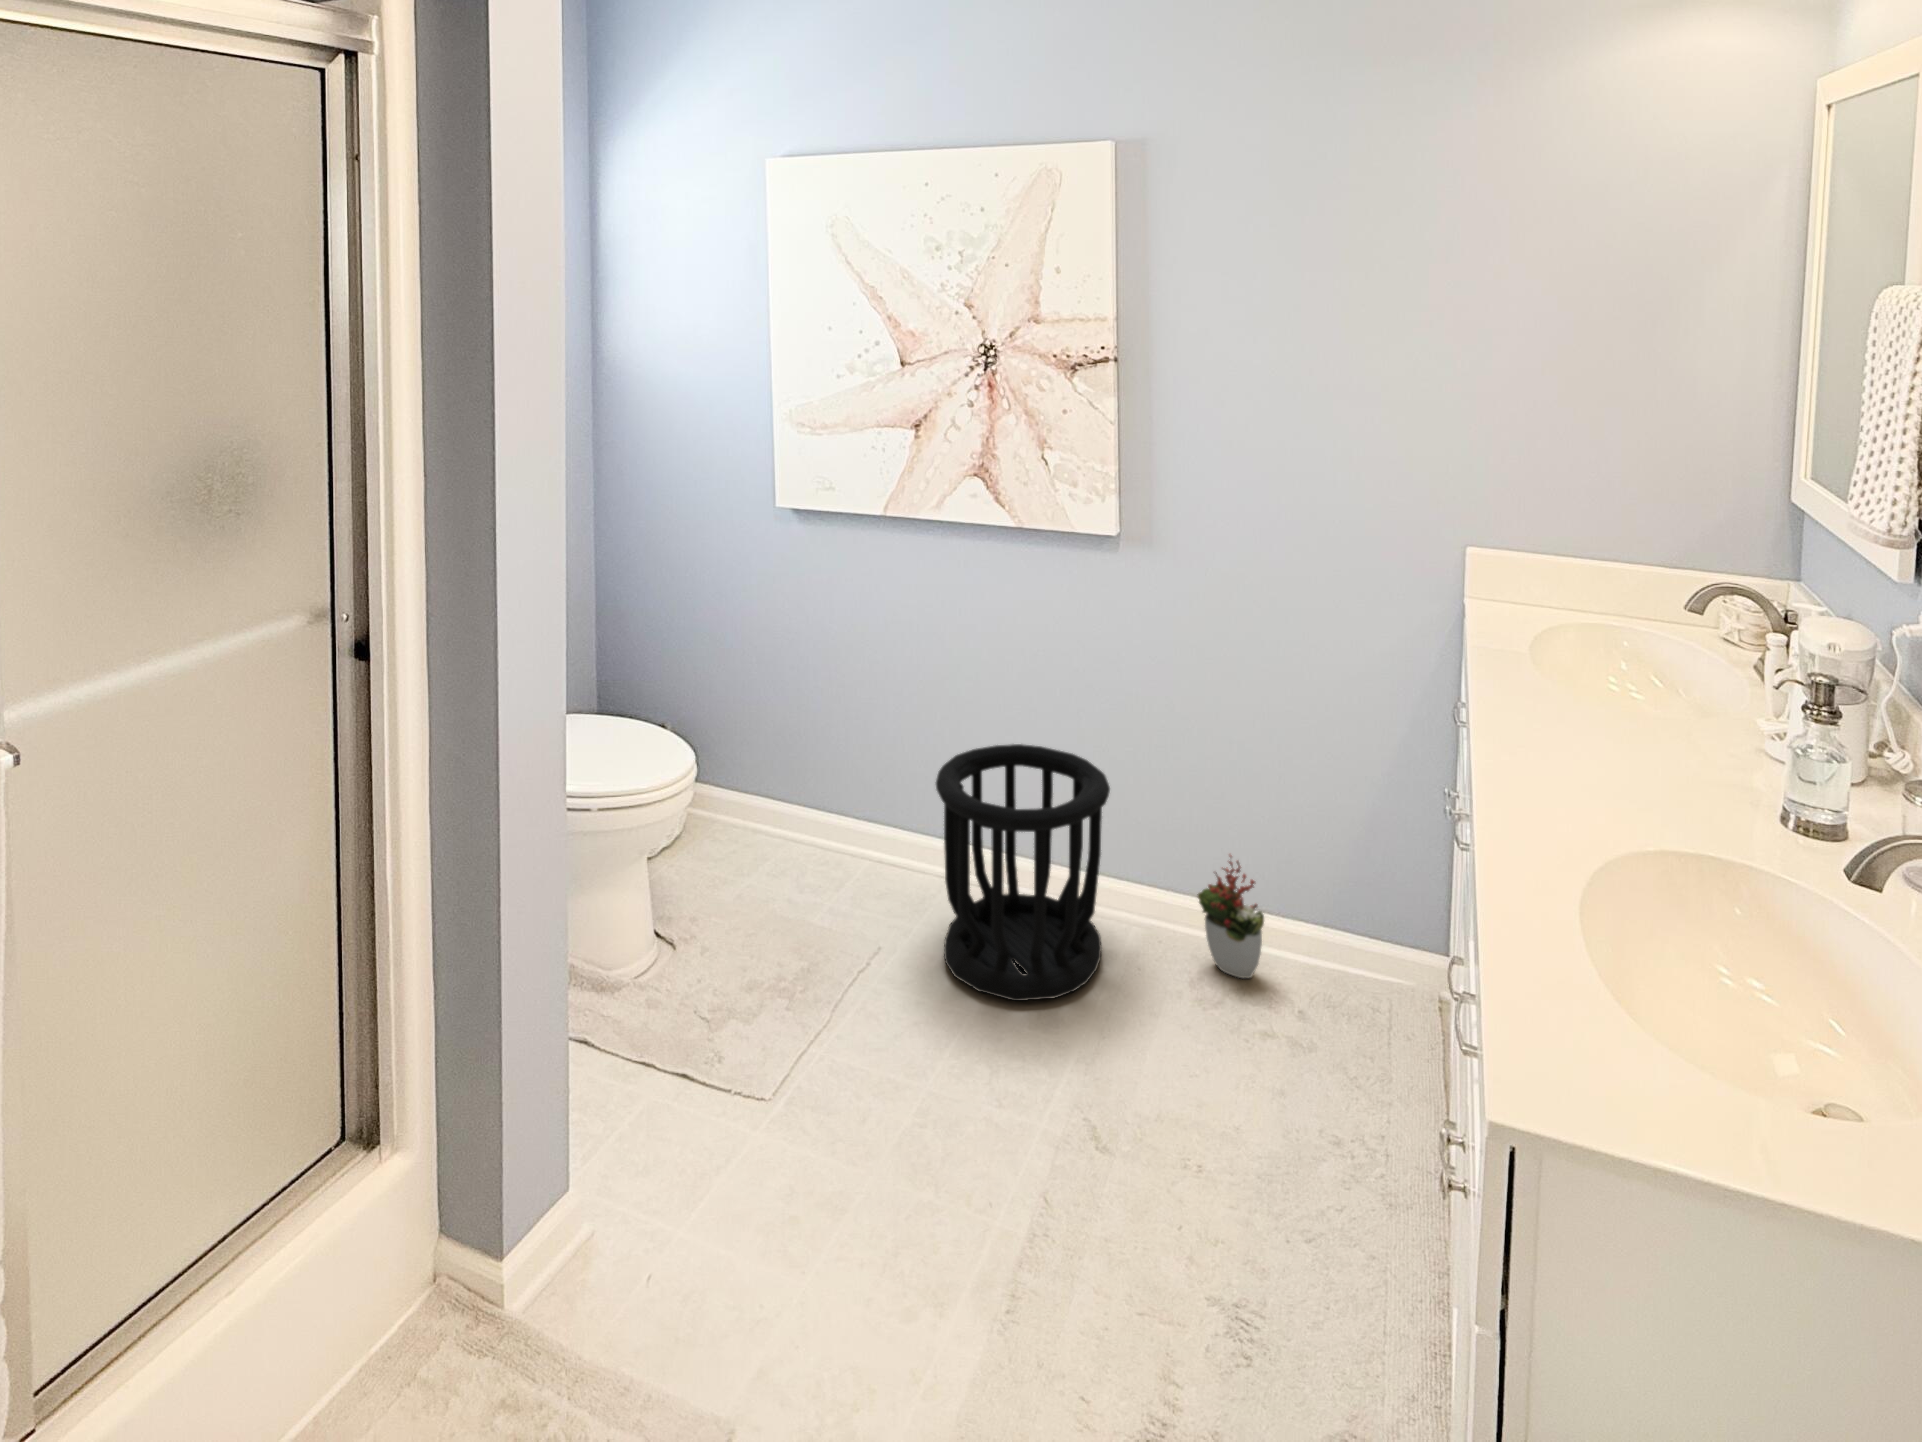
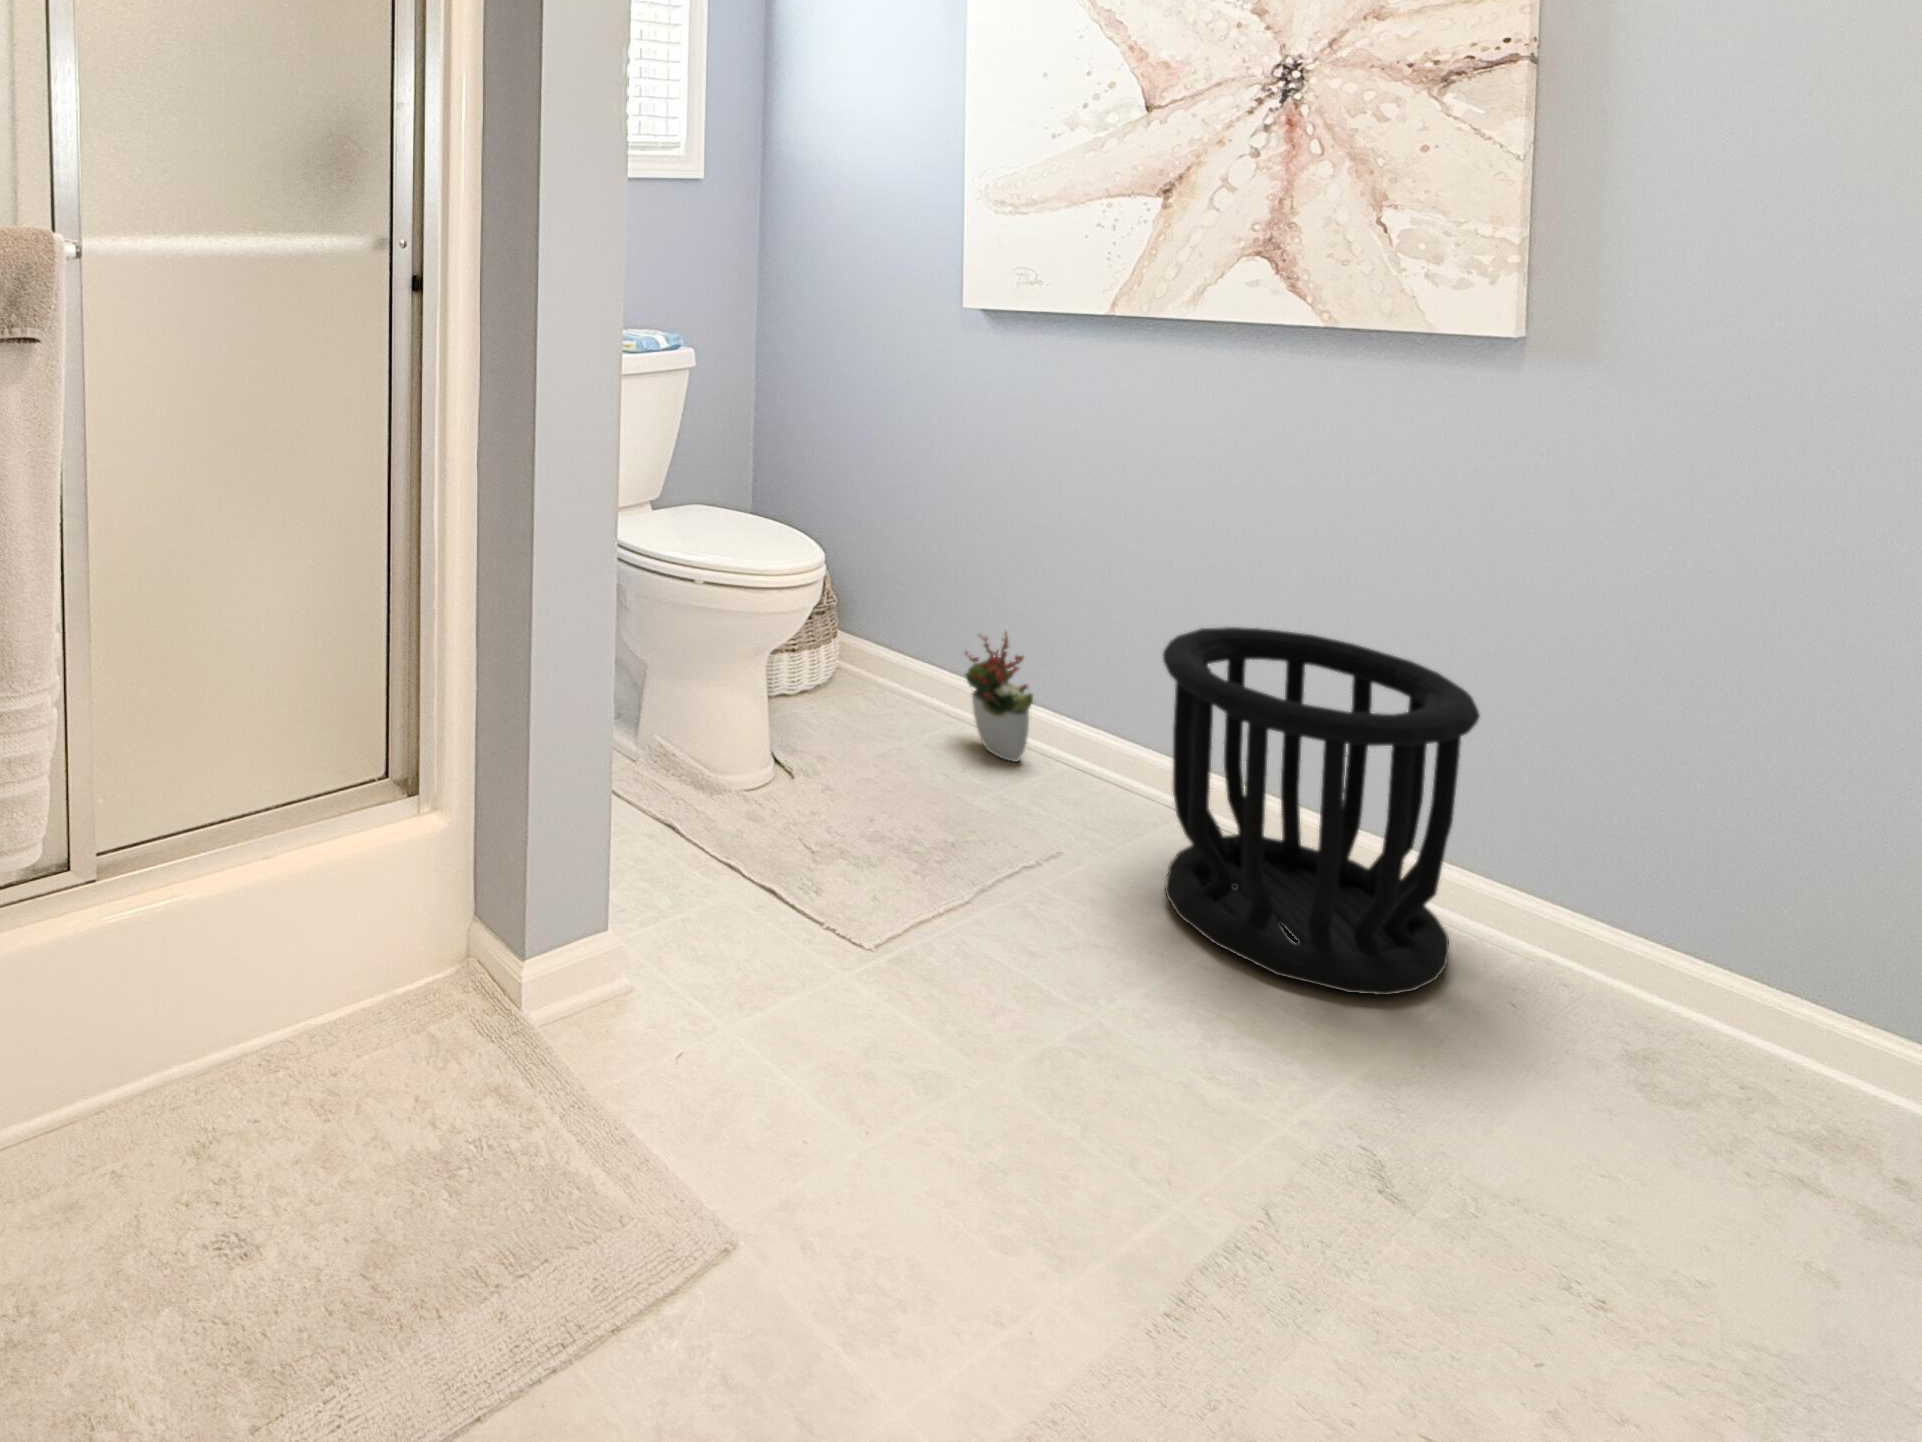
decorative plant: present [1197,855,1264,979] -> present [965,632,1033,762]

